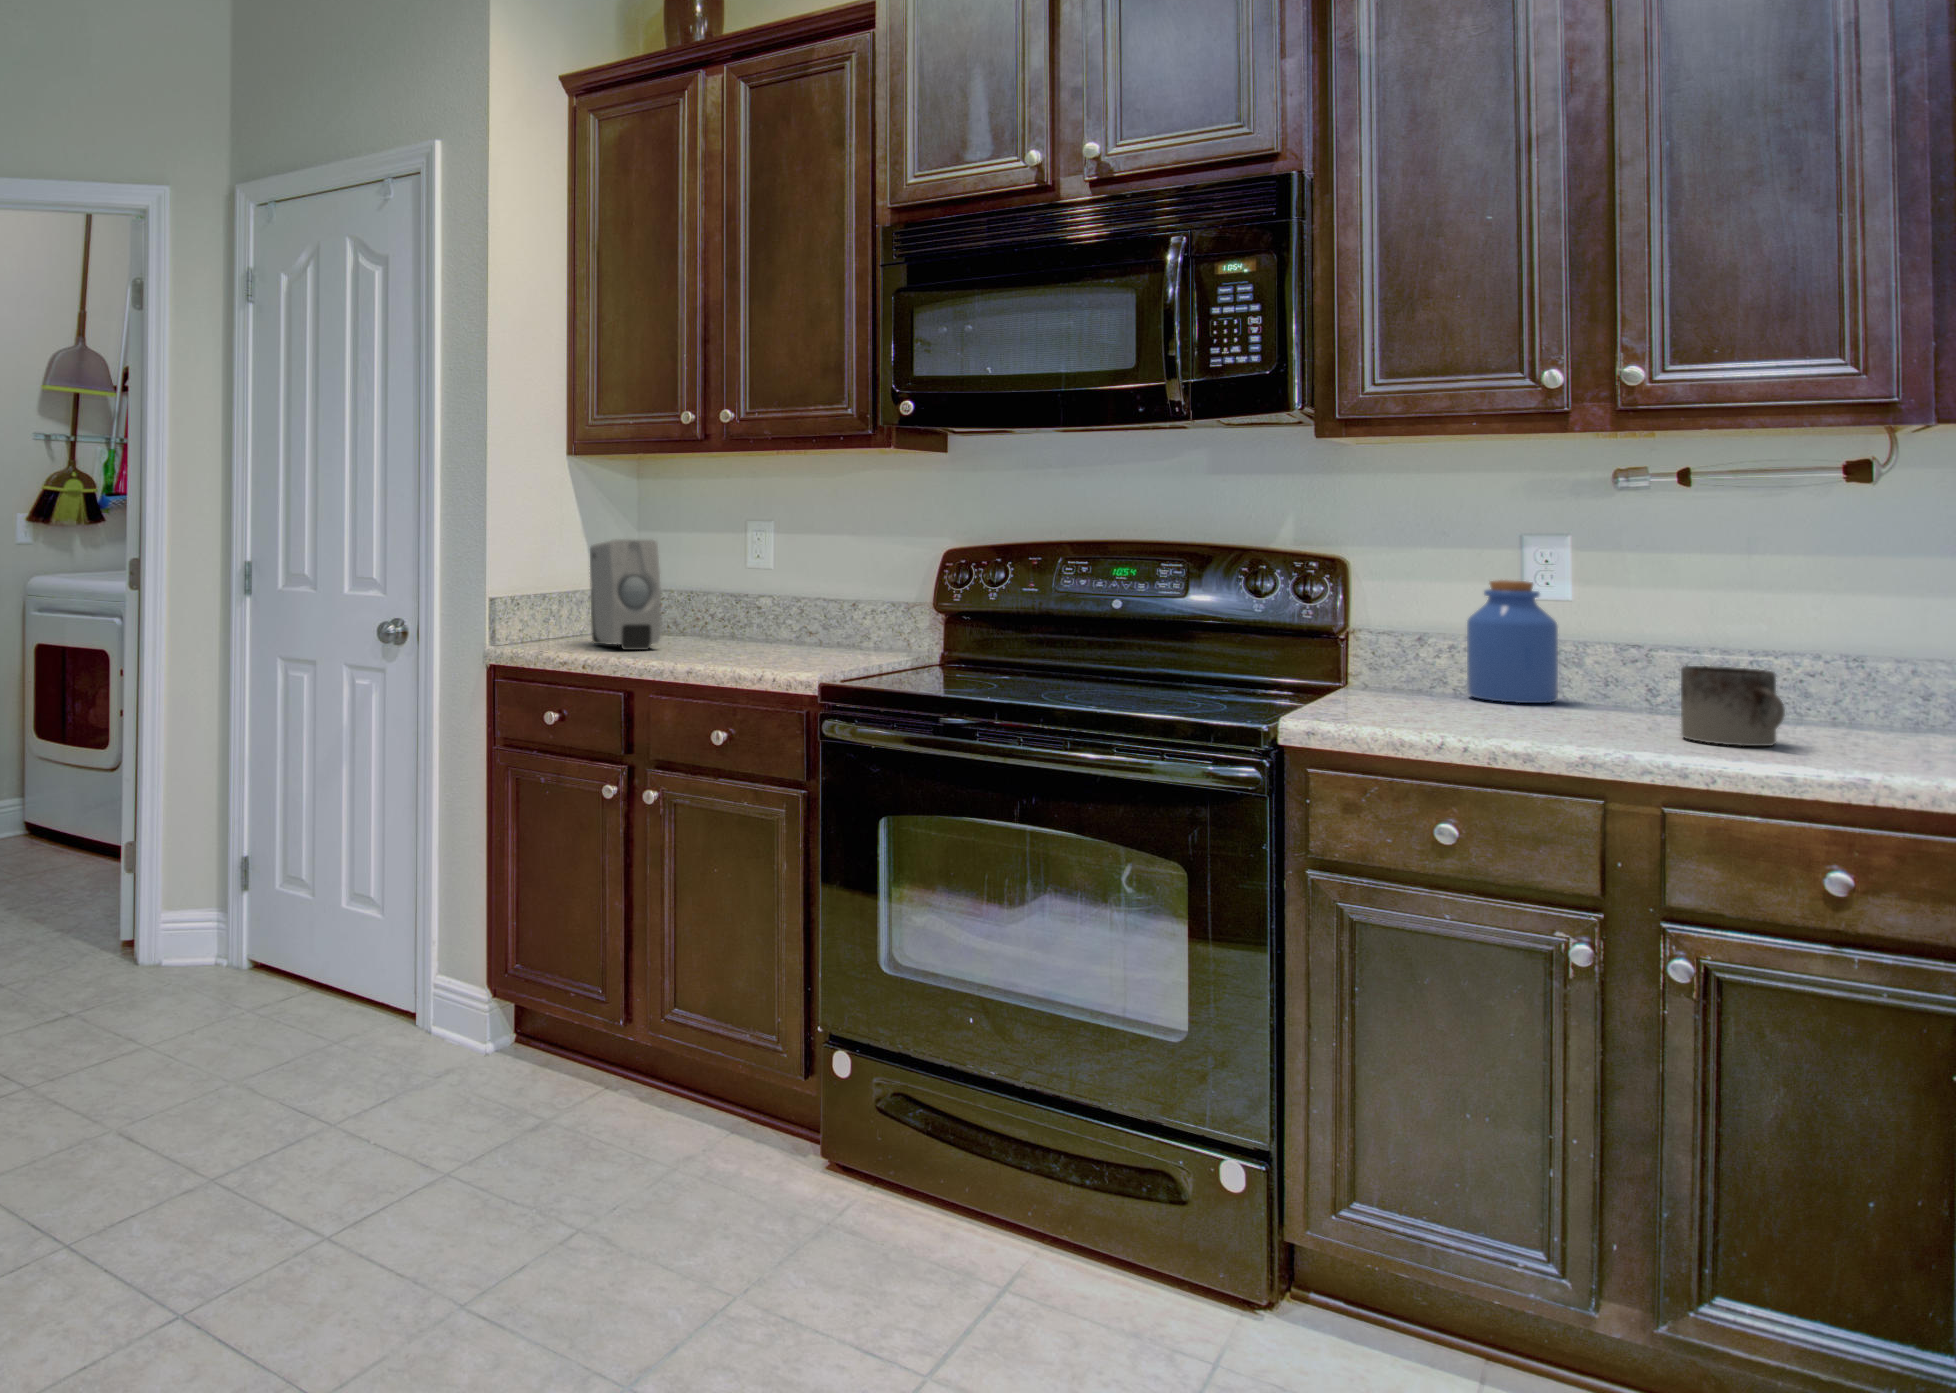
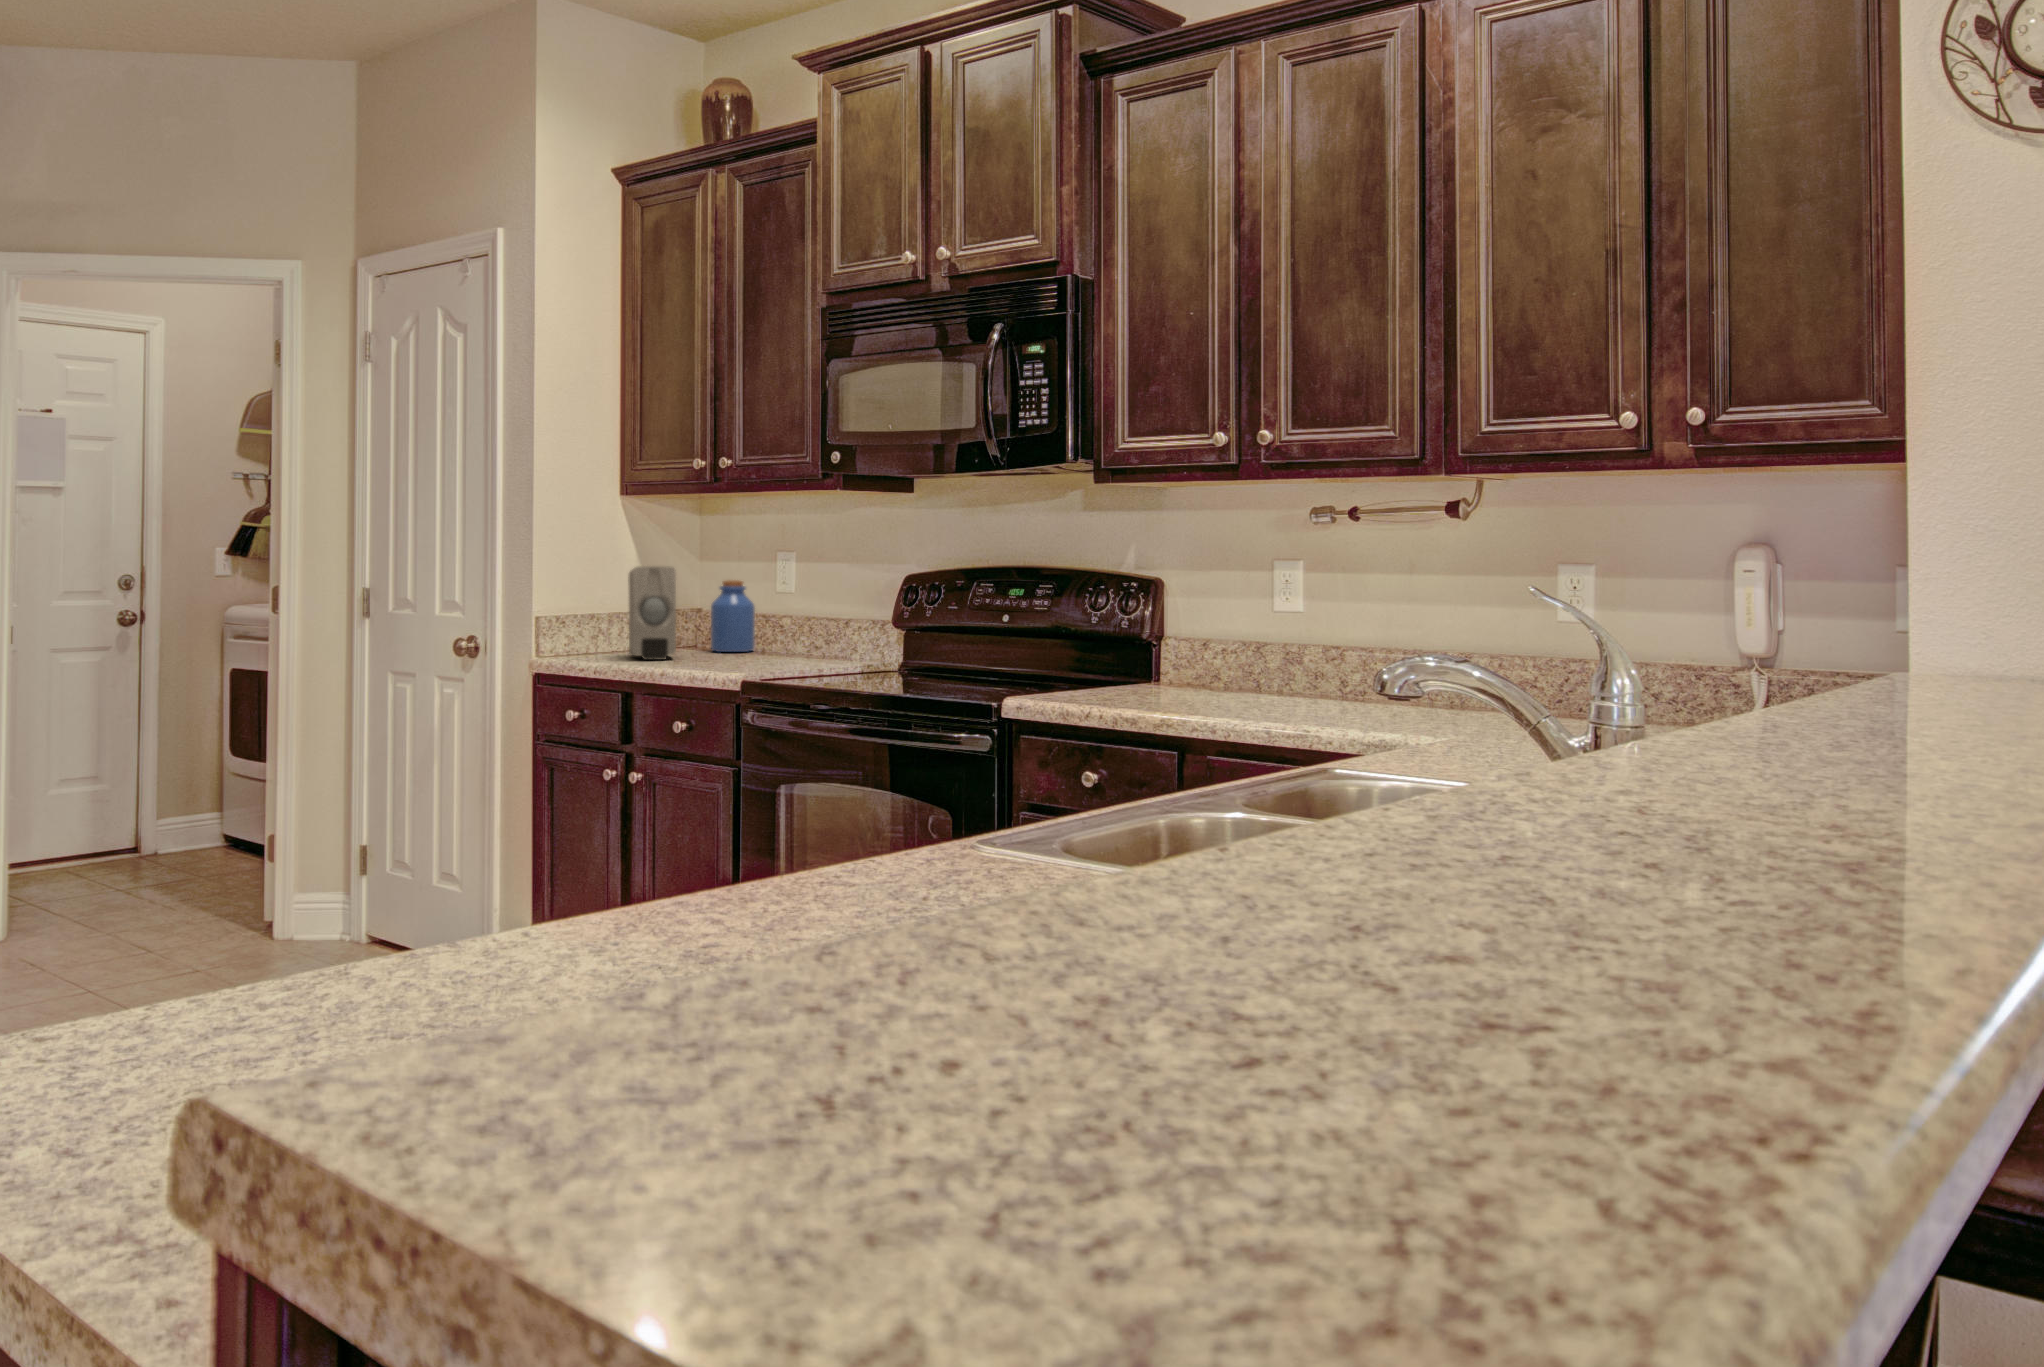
jar: present [1467,580,1558,703] -> present [711,580,755,652]
mug: present [1681,666,1785,746] -> none [1279,659,1335,716]

